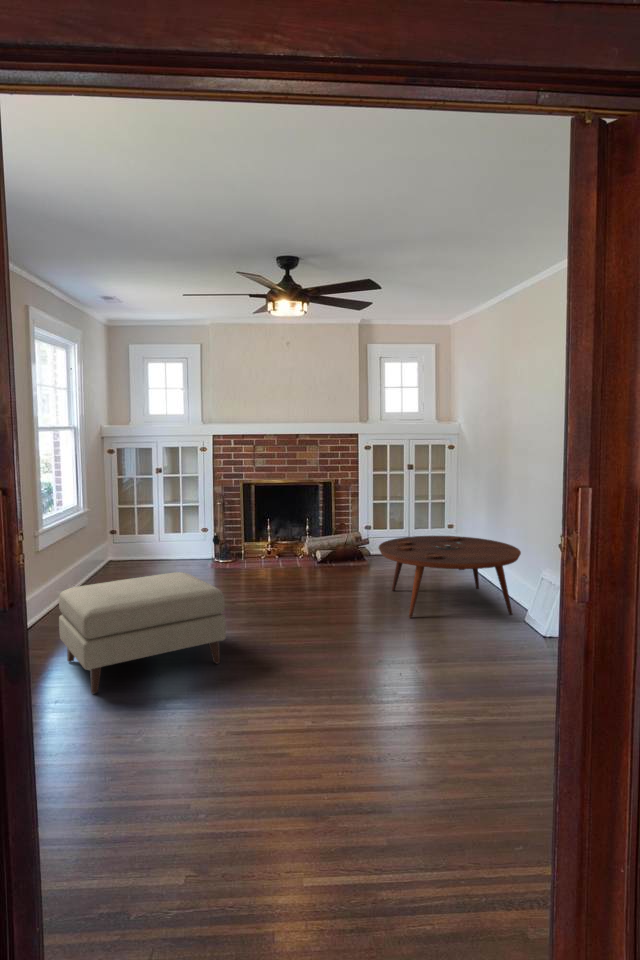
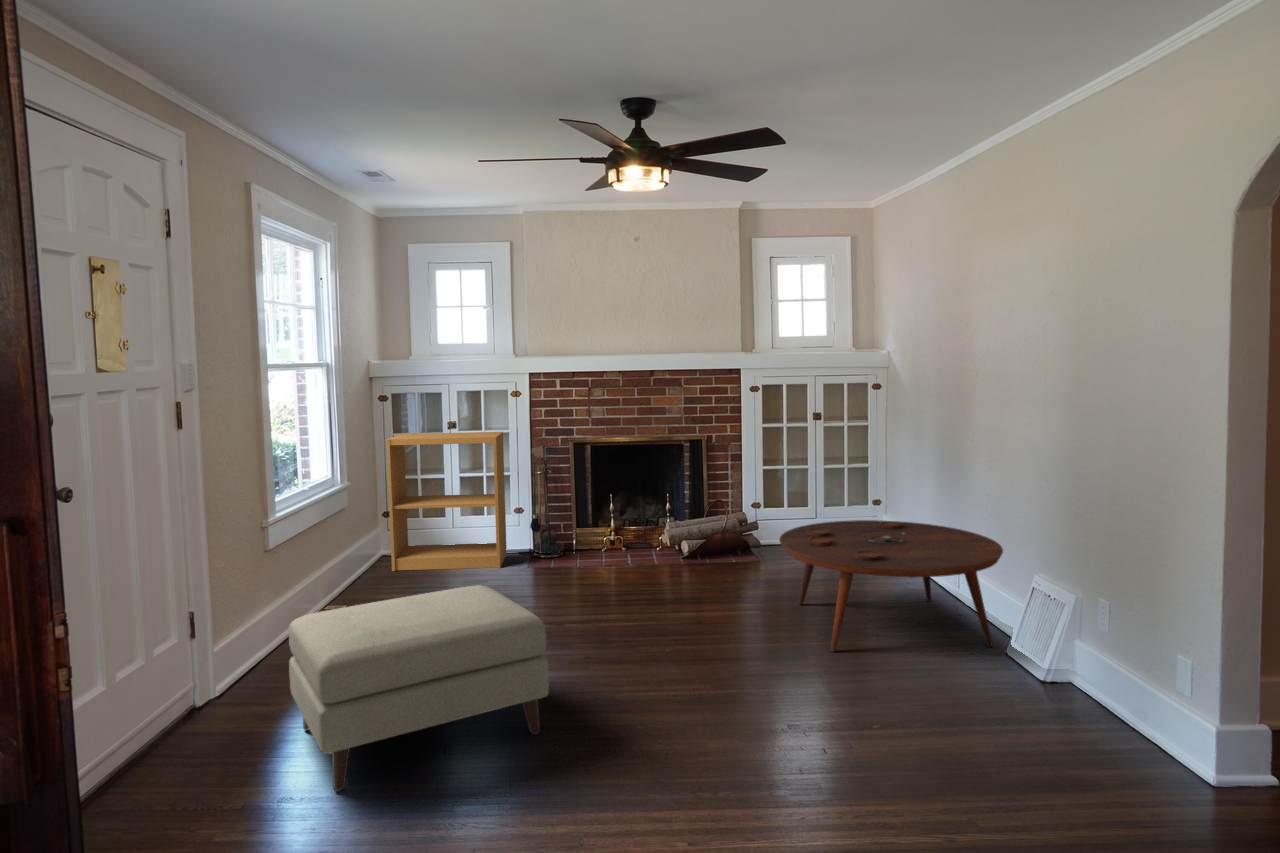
bookshelf: none [114,475,196,570] -> present [386,432,507,571]

